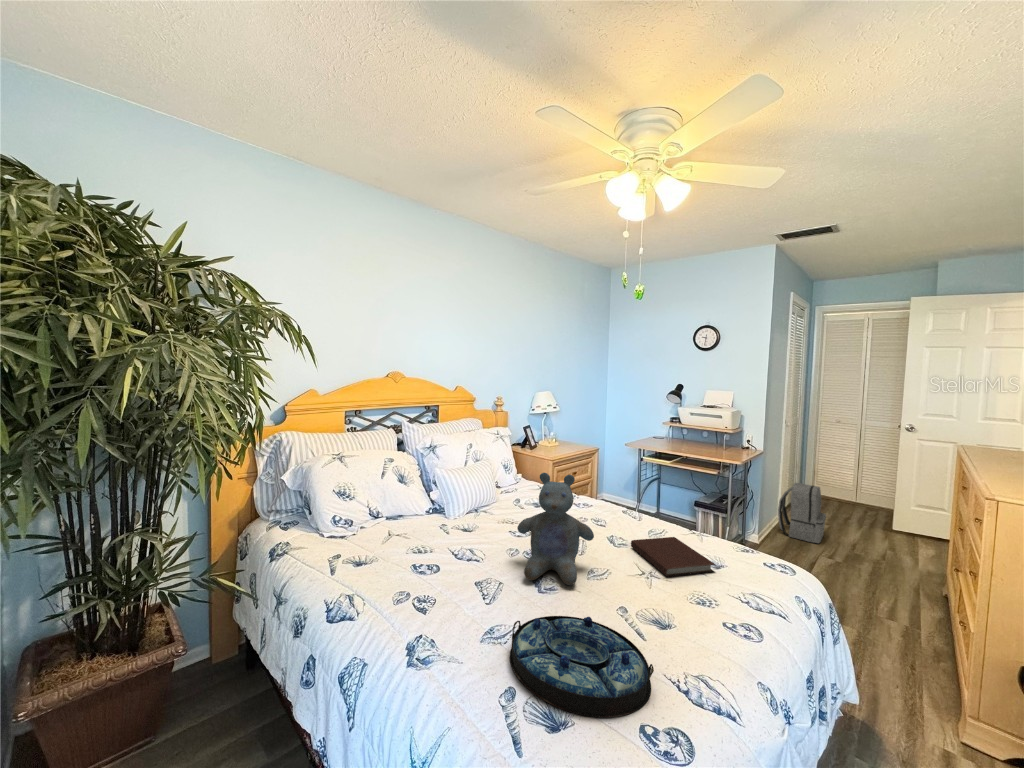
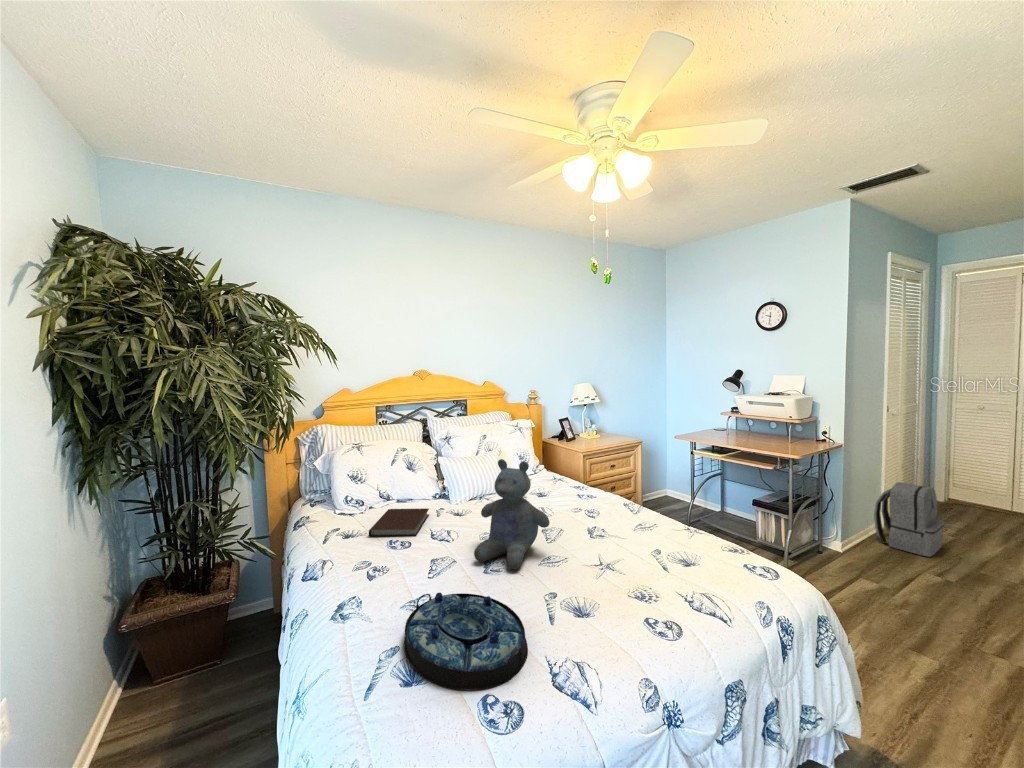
notebook: present [631,537,715,577] -> present [369,509,429,537]

